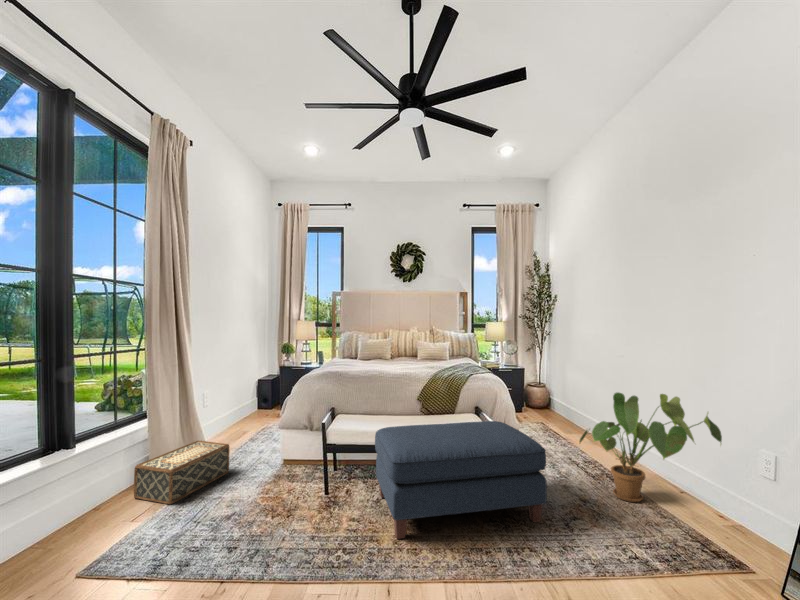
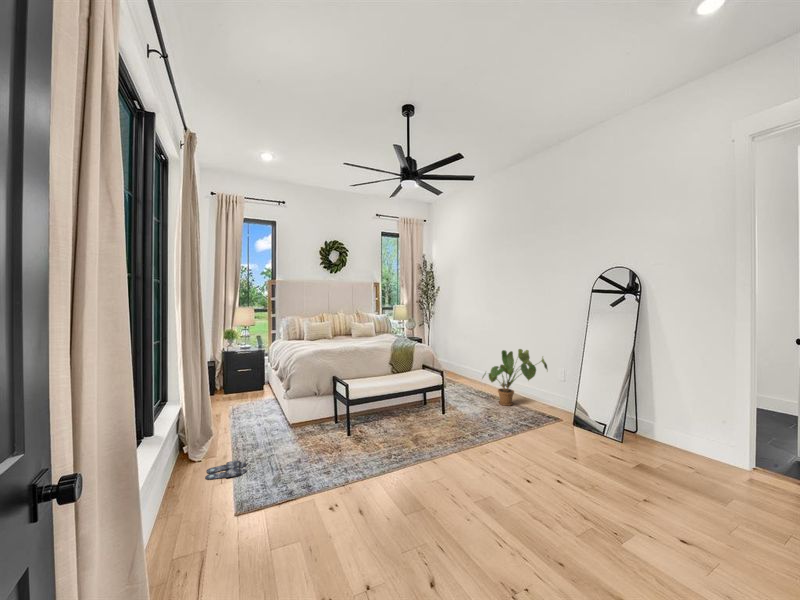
ottoman: present [375,421,547,539] -> none [382,373,479,441]
woven basket: present [134,440,229,504] -> none [220,410,268,455]
slippers: none [67,510,138,537] -> present [205,460,246,480]

